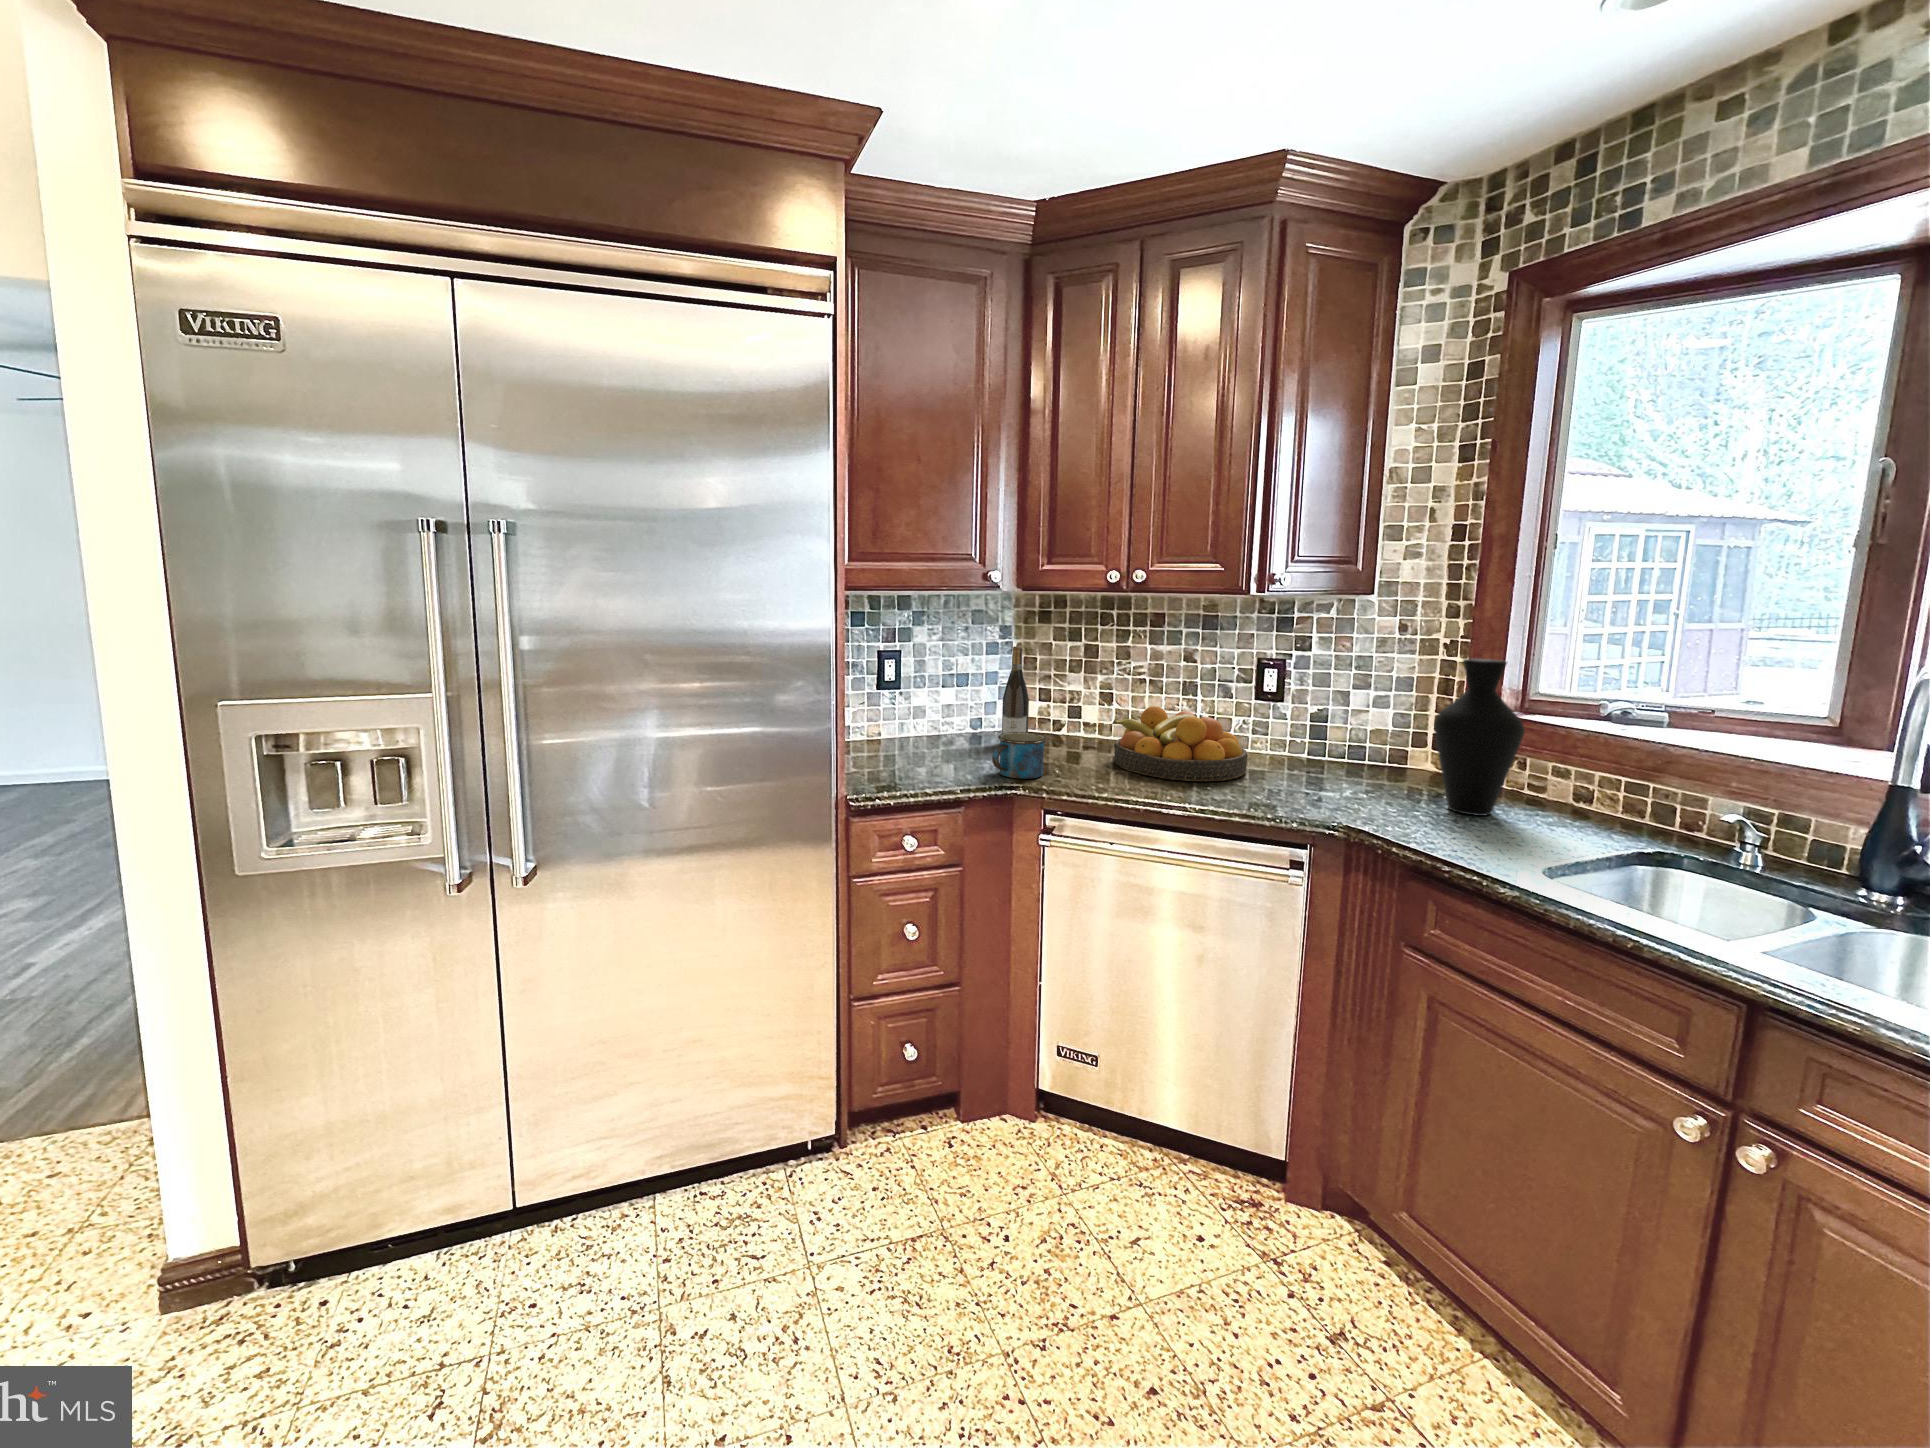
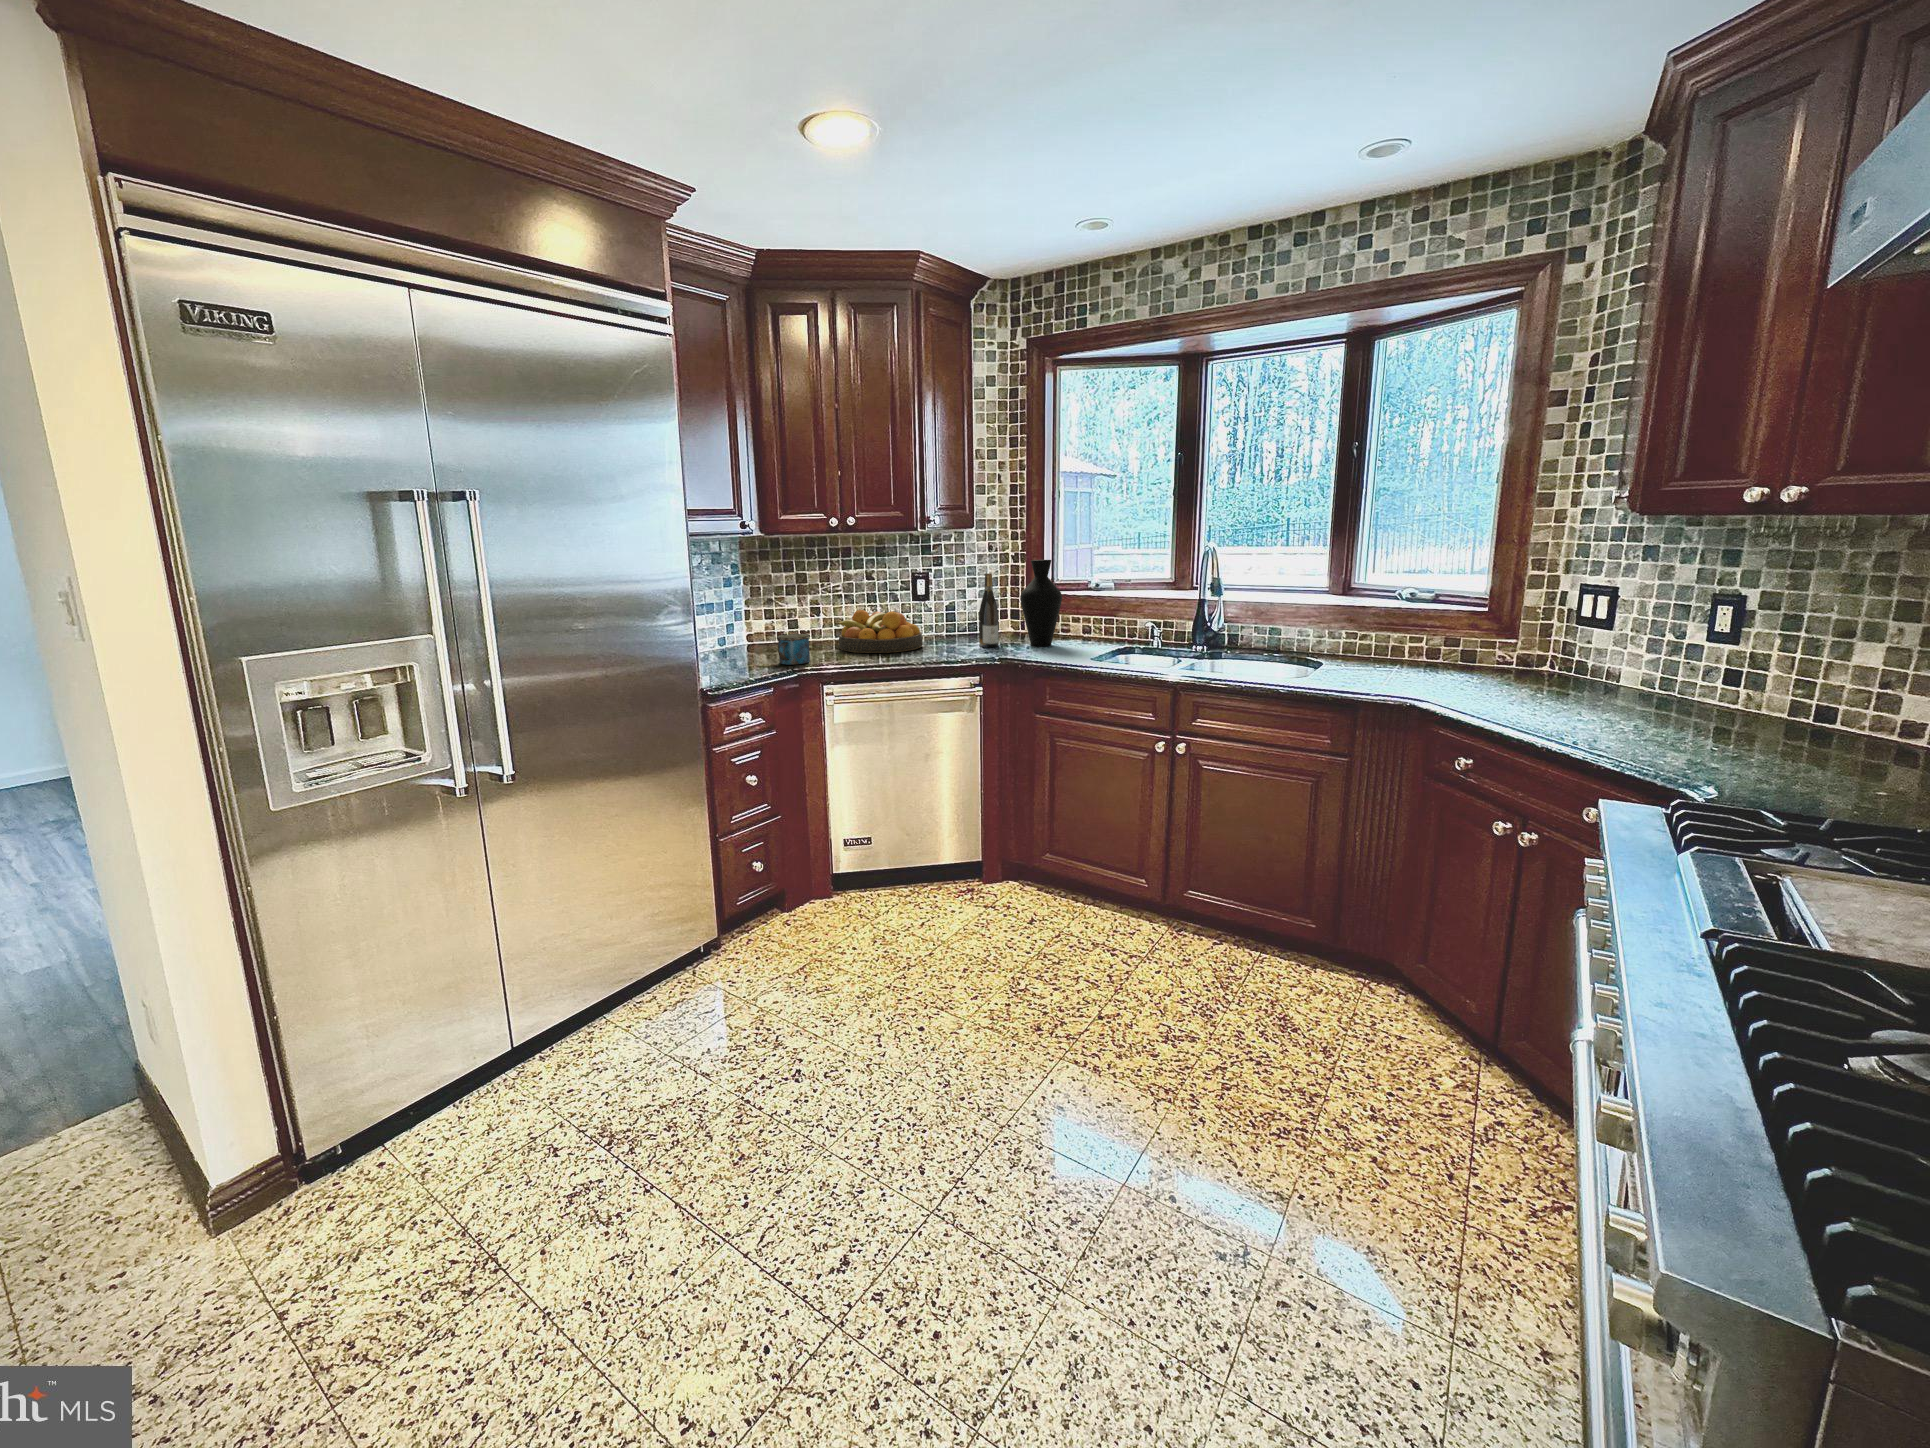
wine bottle: present [1002,646,1029,734] -> present [979,573,999,647]

